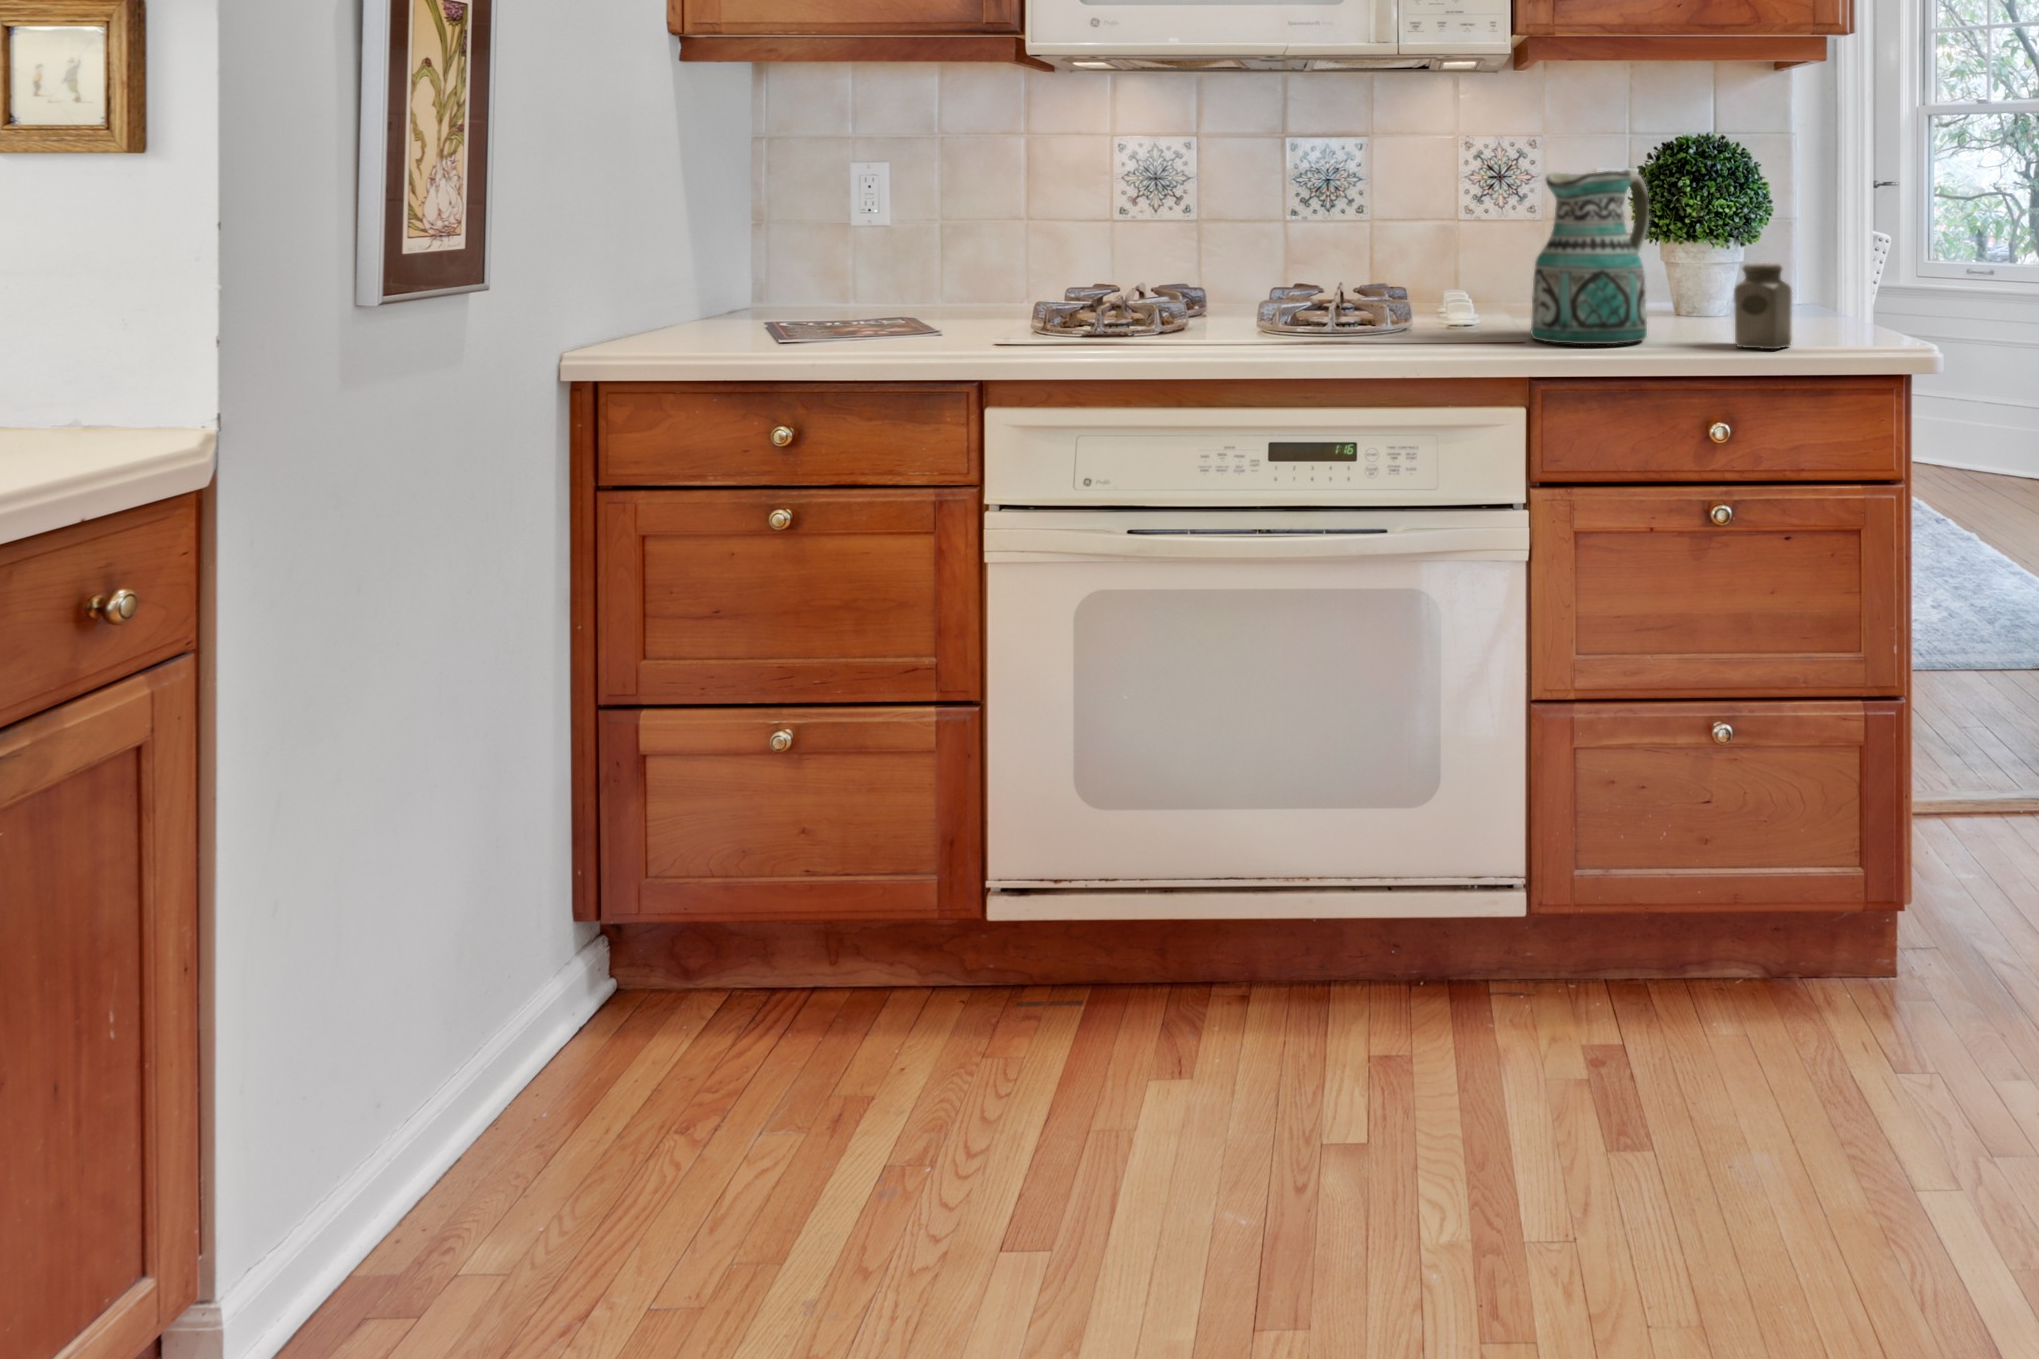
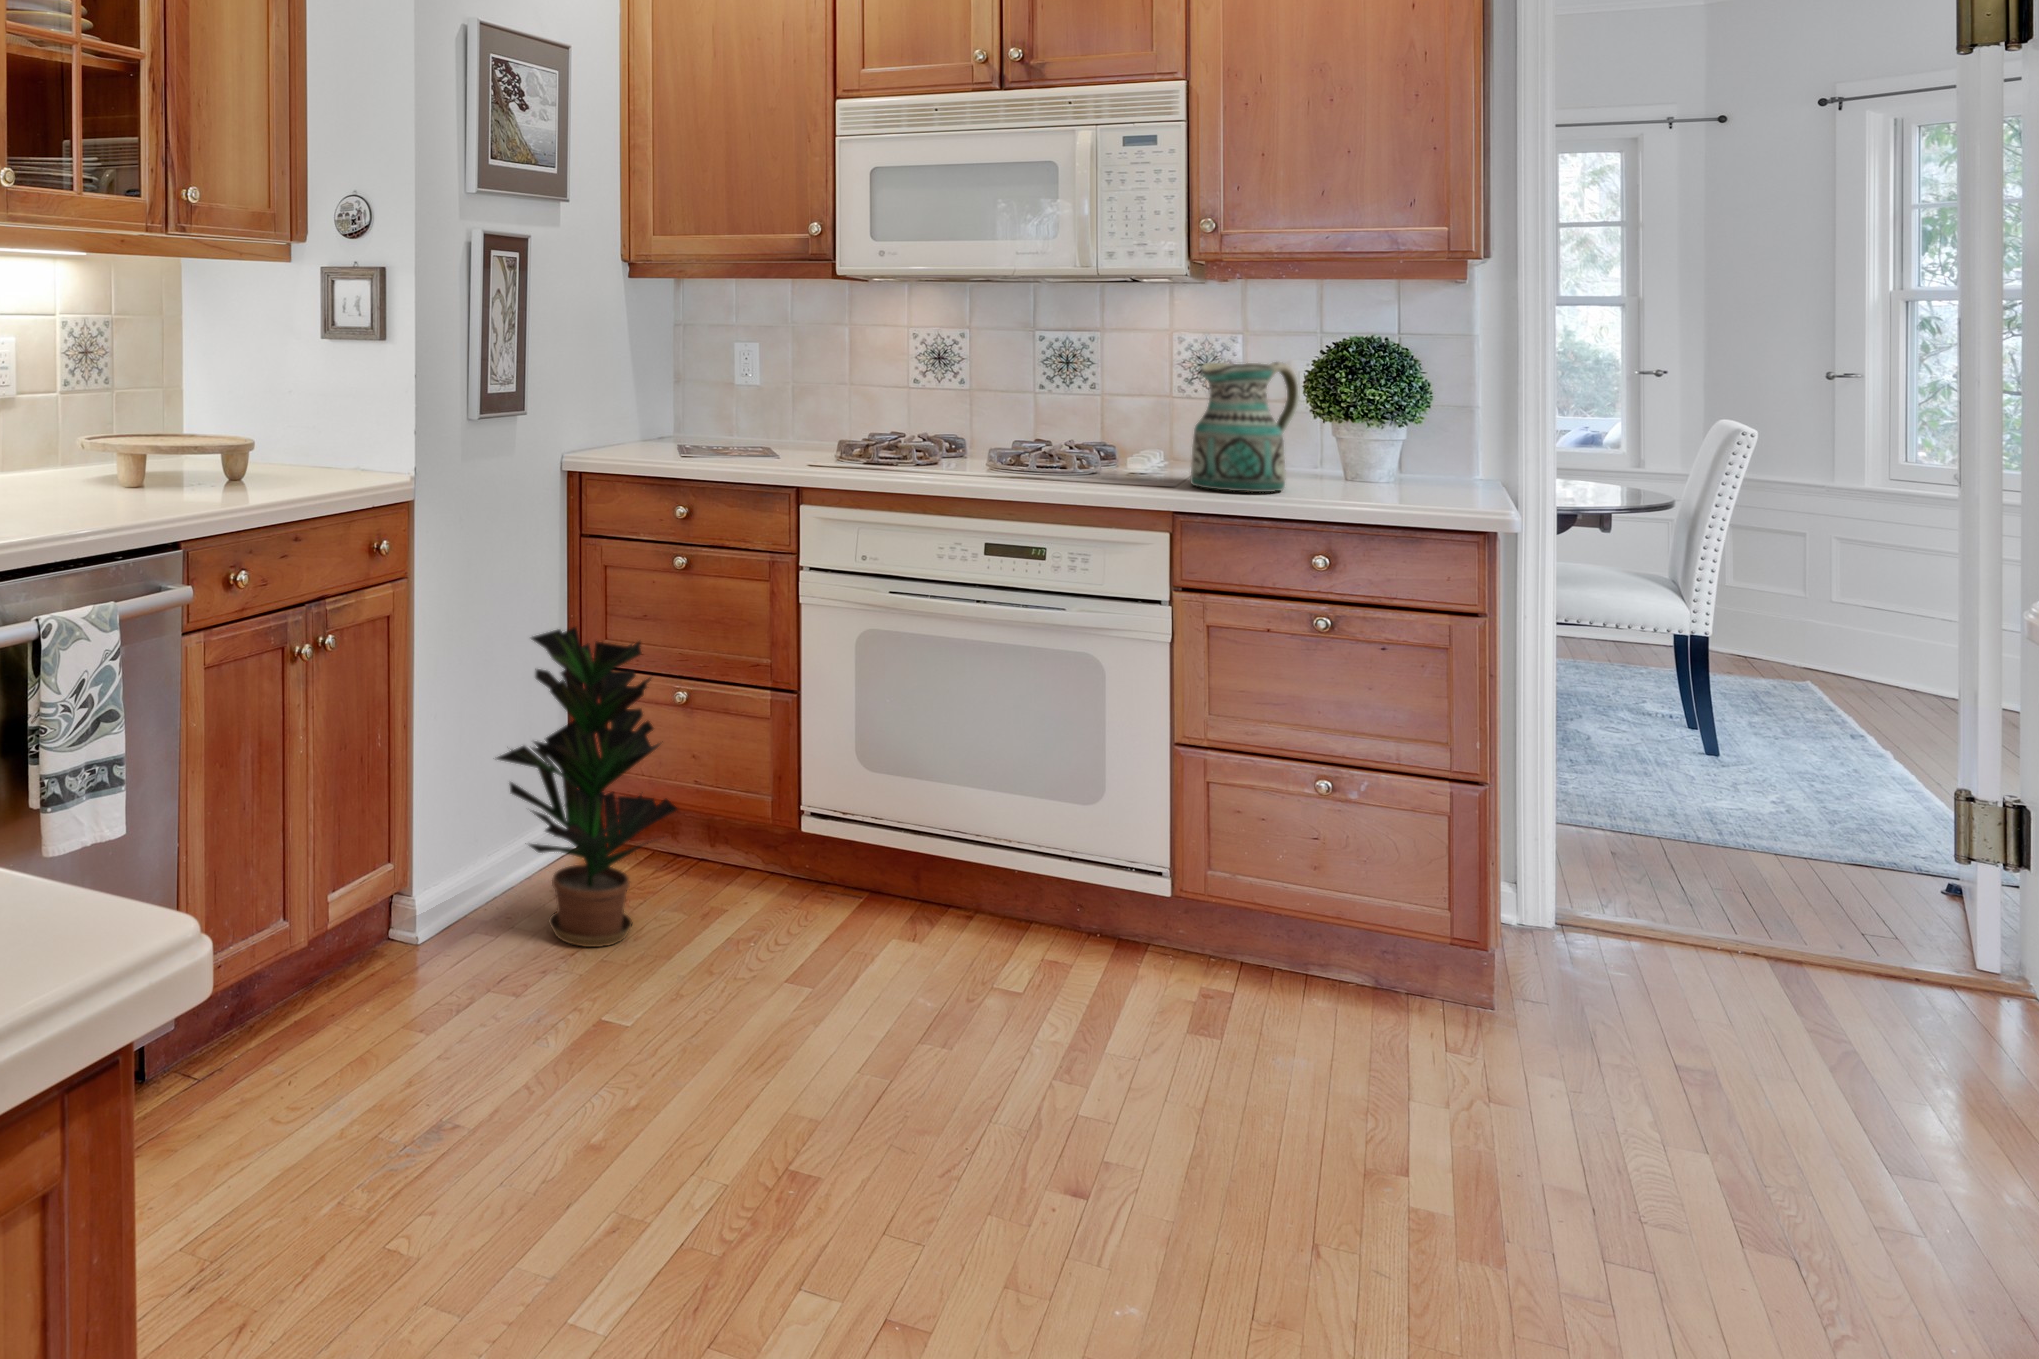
salt shaker: present [1734,263,1792,349] -> none [1352,437,1404,504]
potted plant: none [431,660,801,1245] -> present [497,627,677,947]

